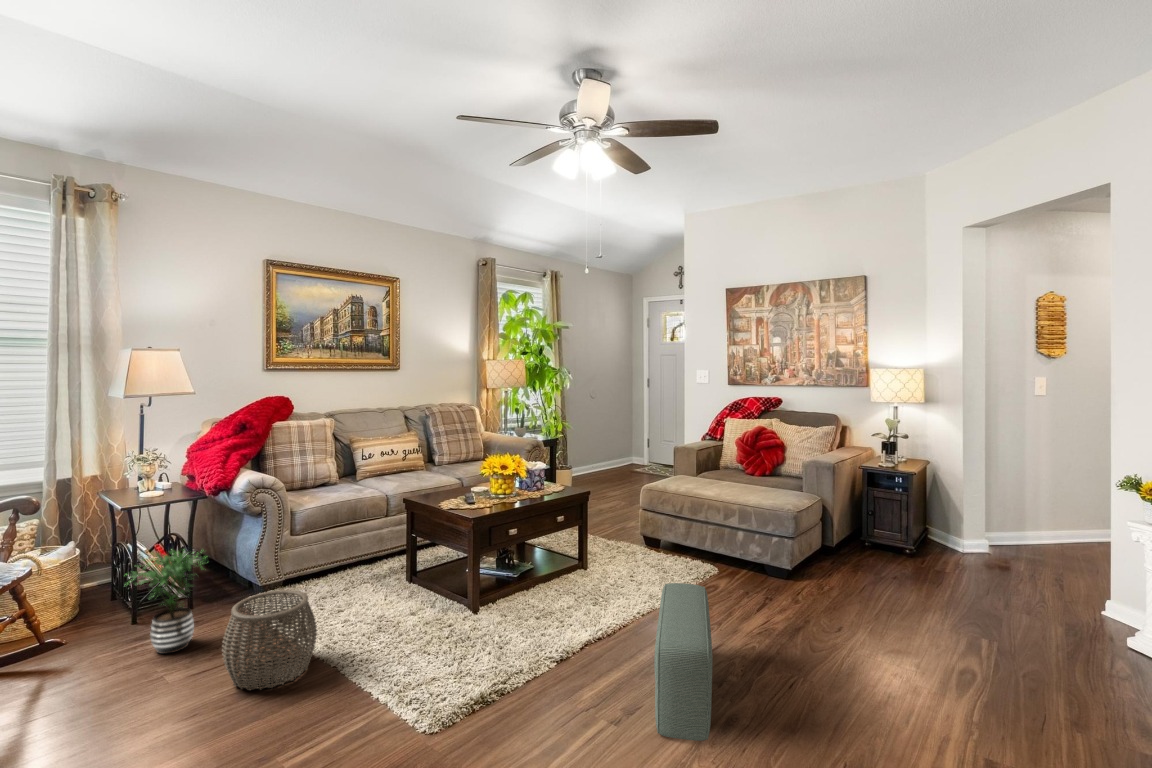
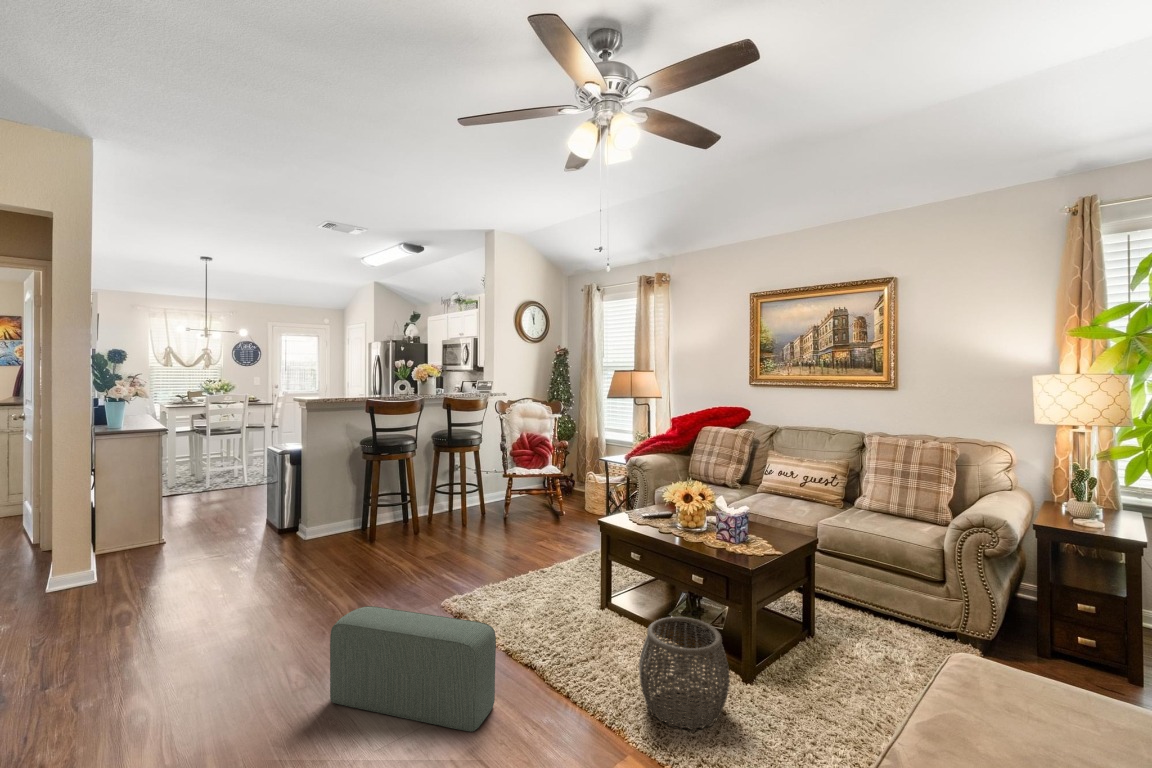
potted plant: present [125,549,206,654] -> none [539,482,580,541]
woven basket: present [222,590,317,690] -> present [639,617,730,730]

